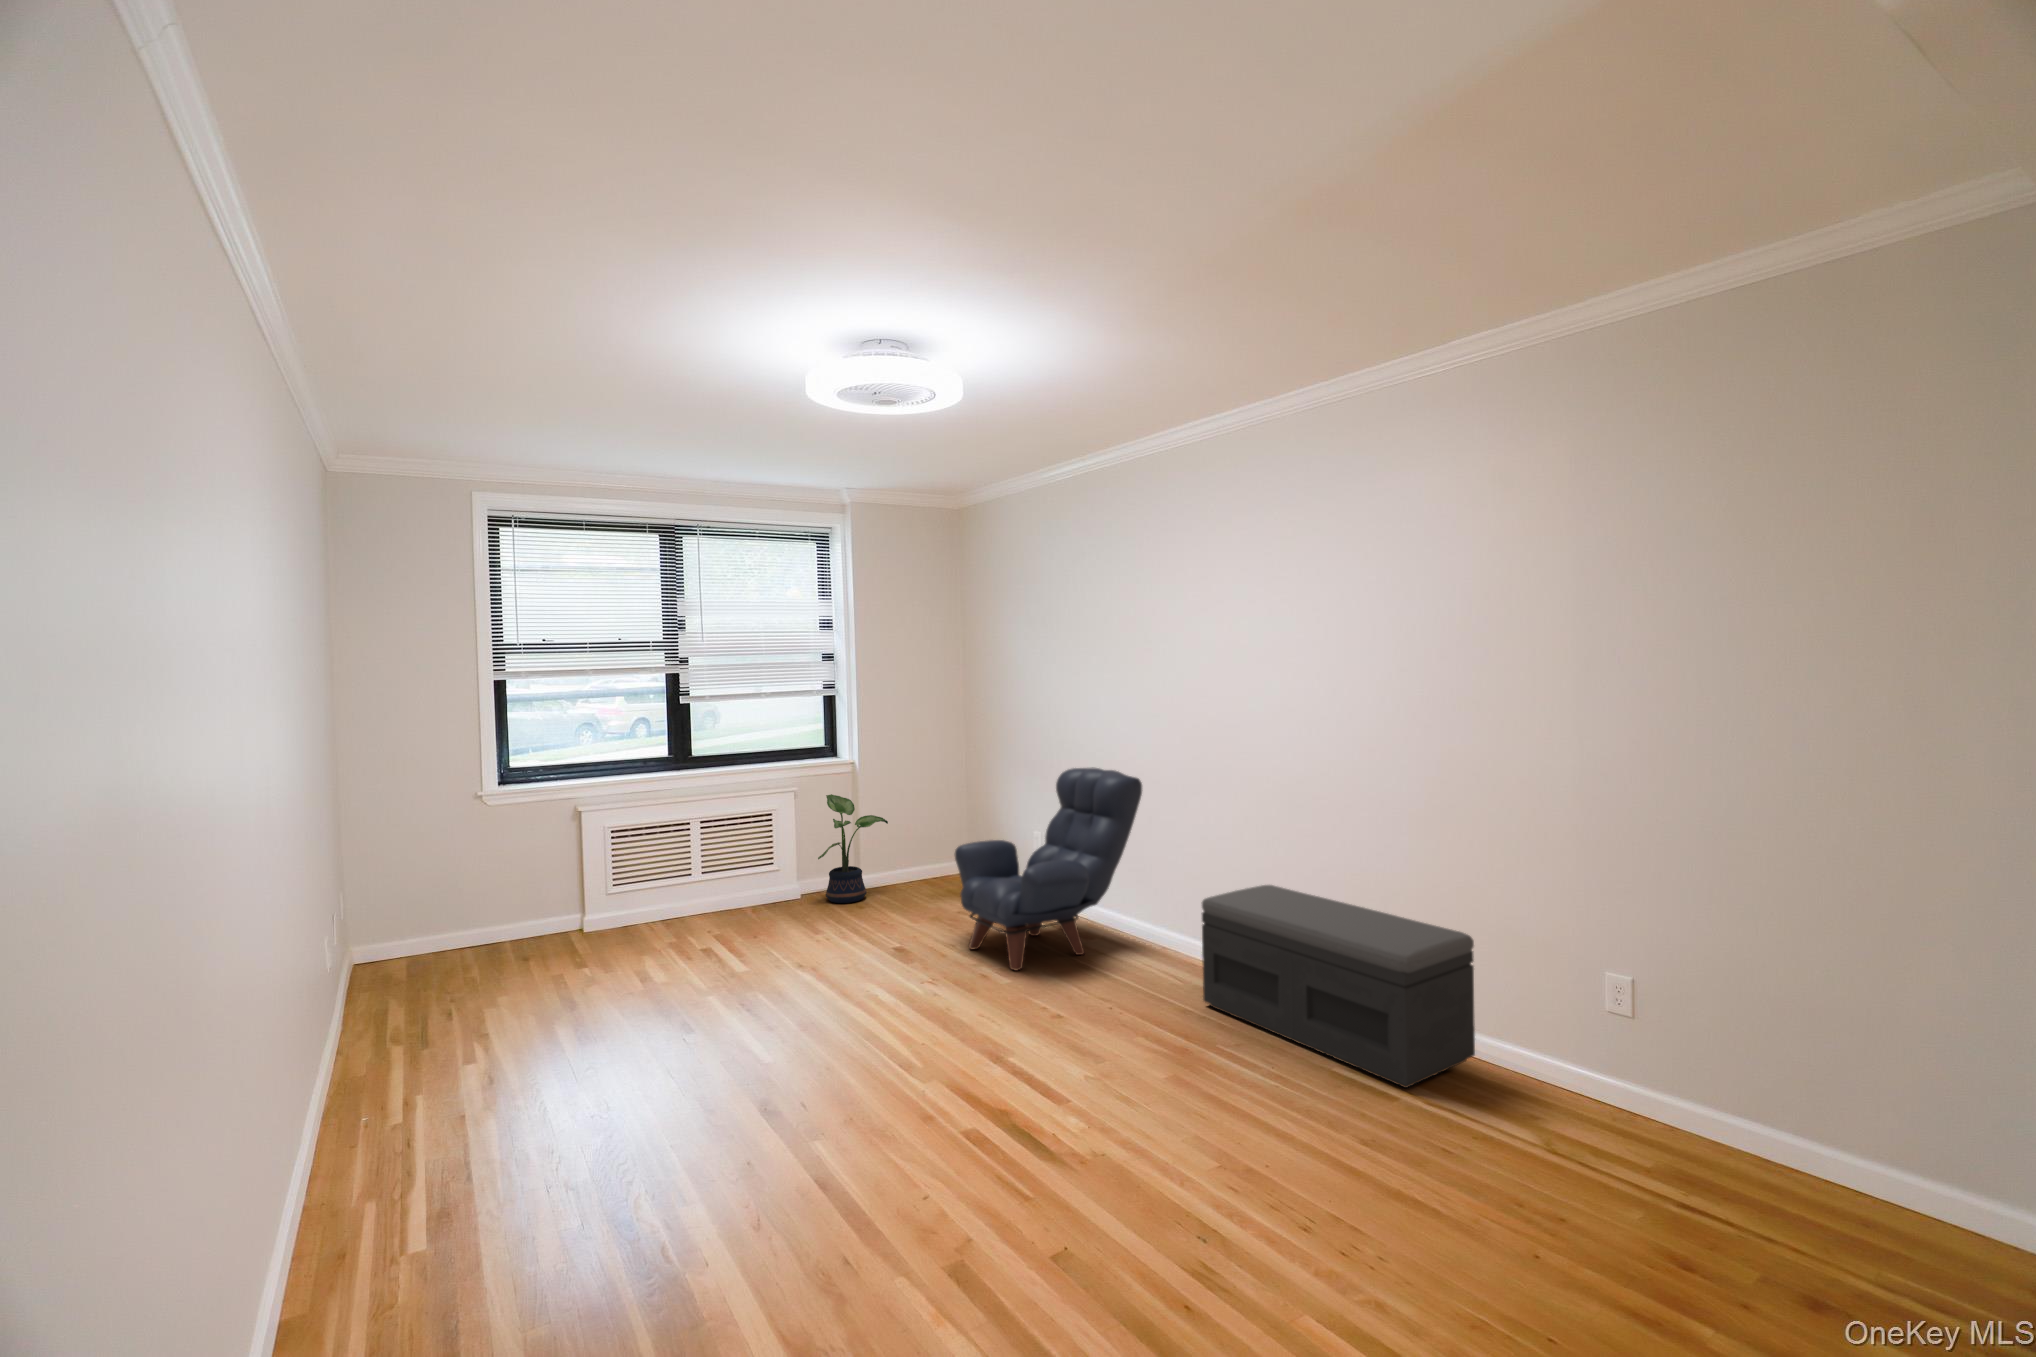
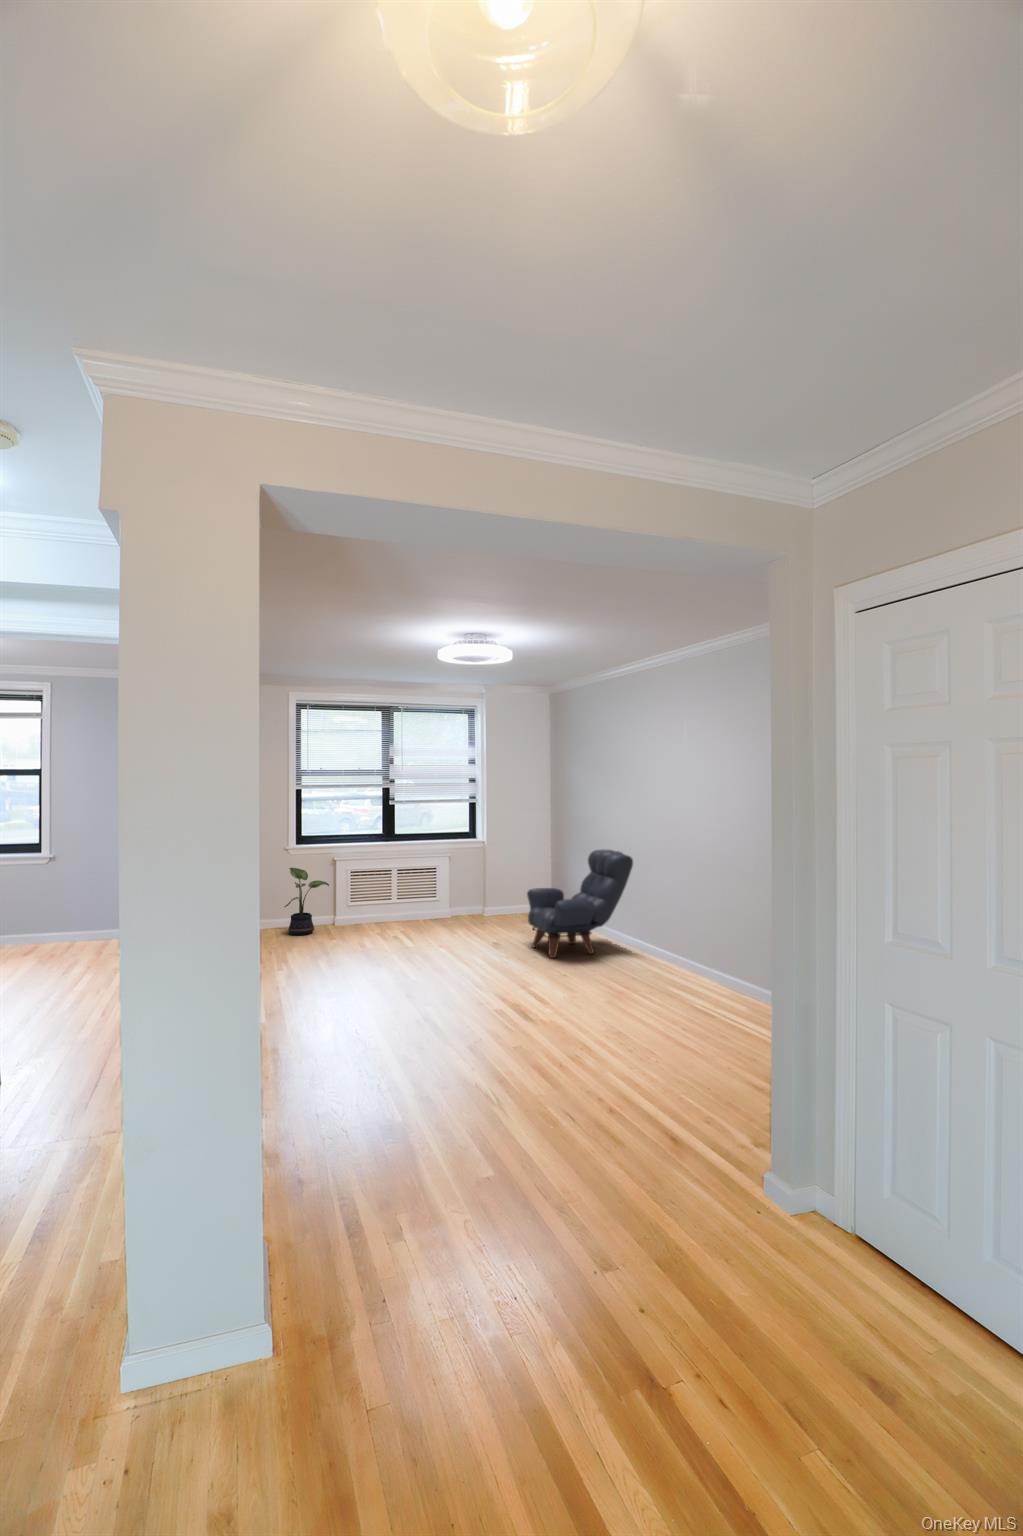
potted plant: present [818,794,888,903] -> present [285,868,329,935]
storage bench: present [1202,885,1475,1088] -> none [643,918,771,1019]

